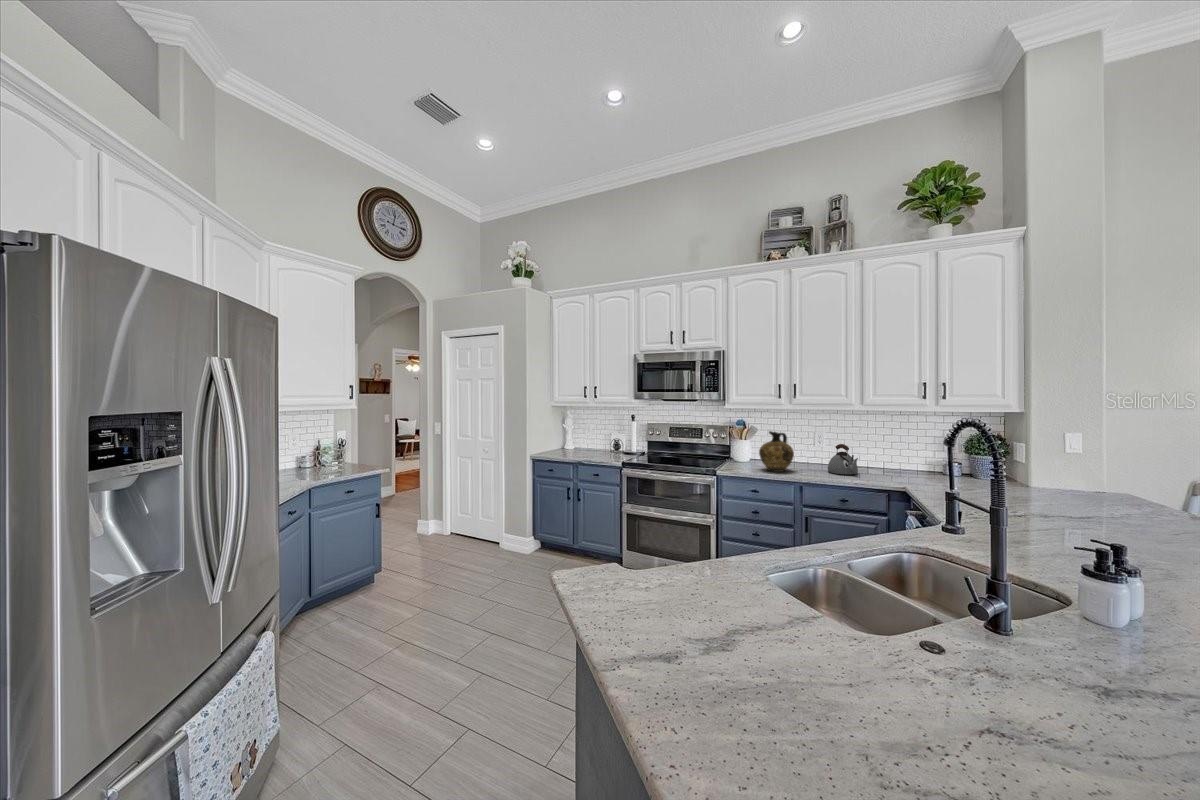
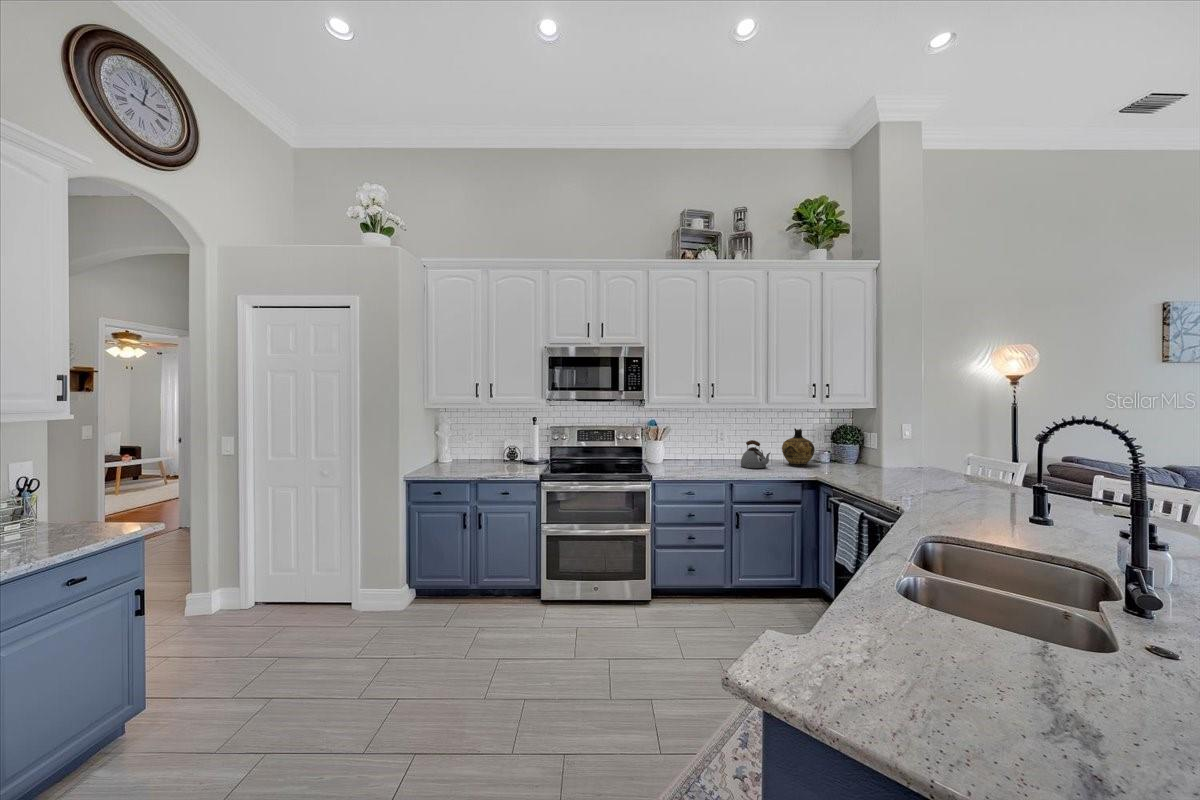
ceramic jug: present [759,431,794,472] -> present [782,428,815,466]

